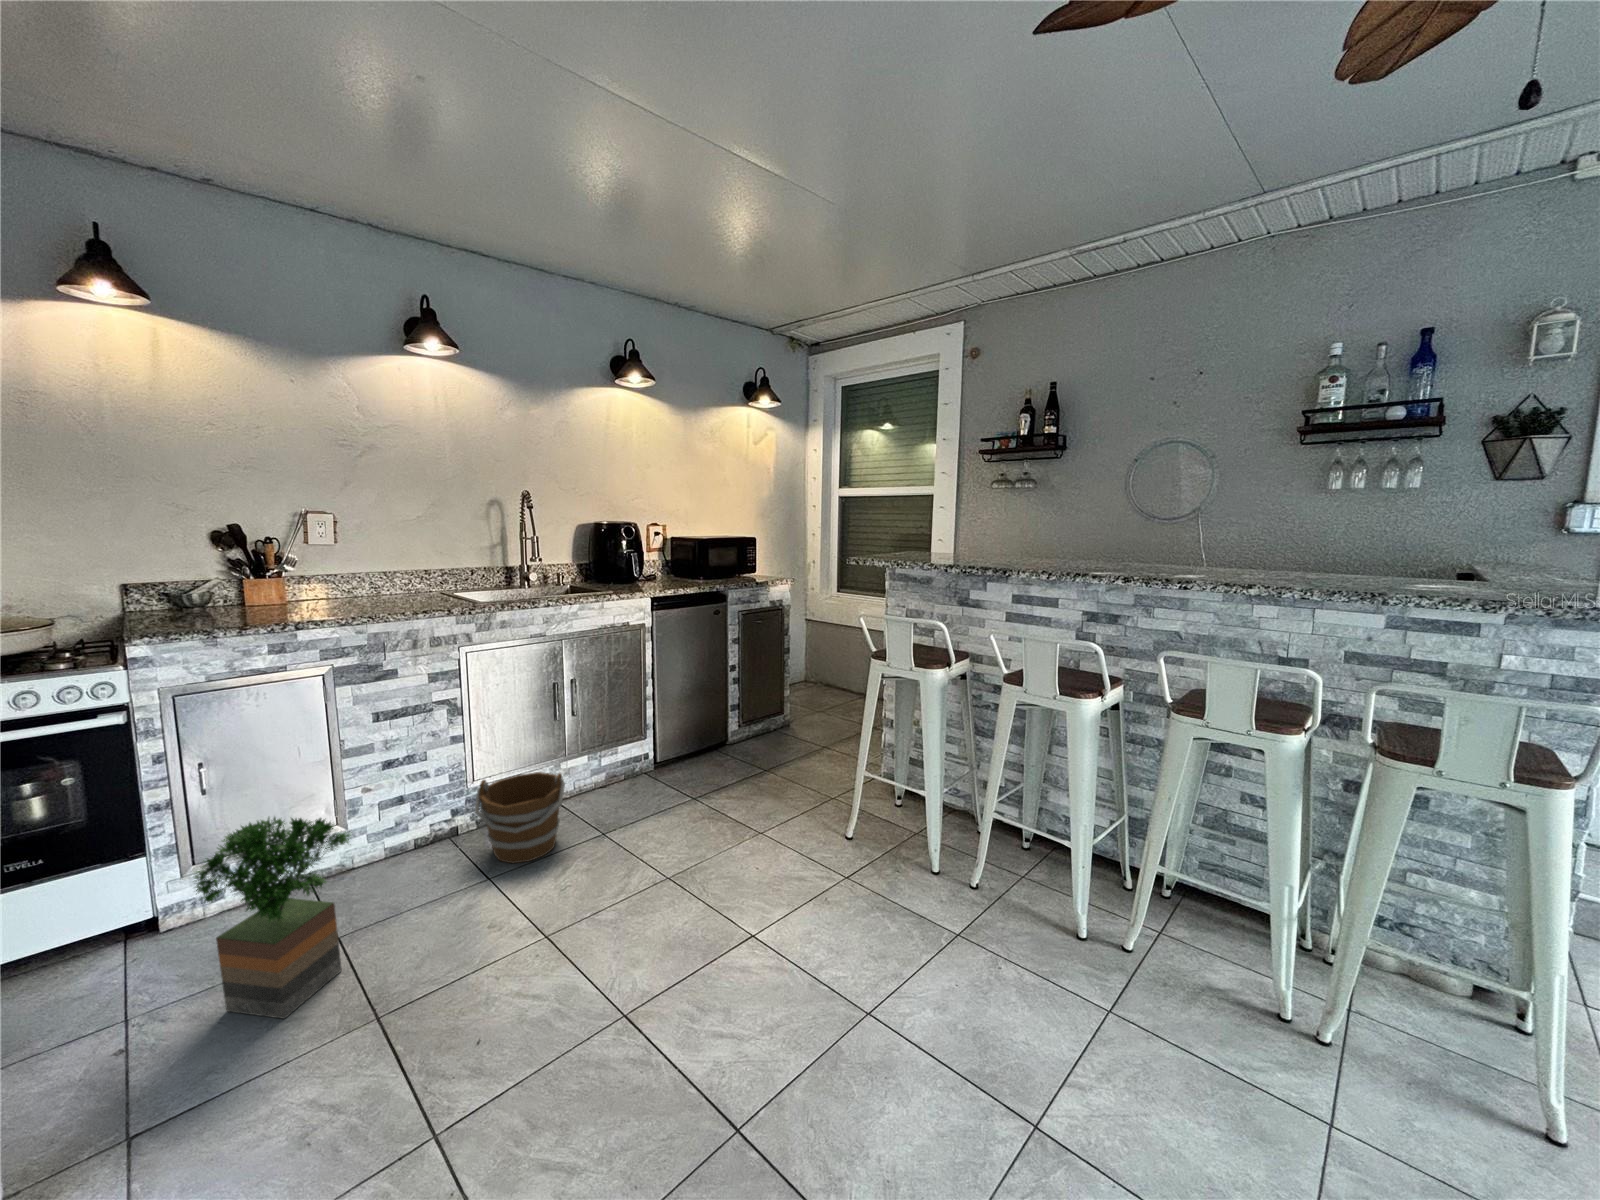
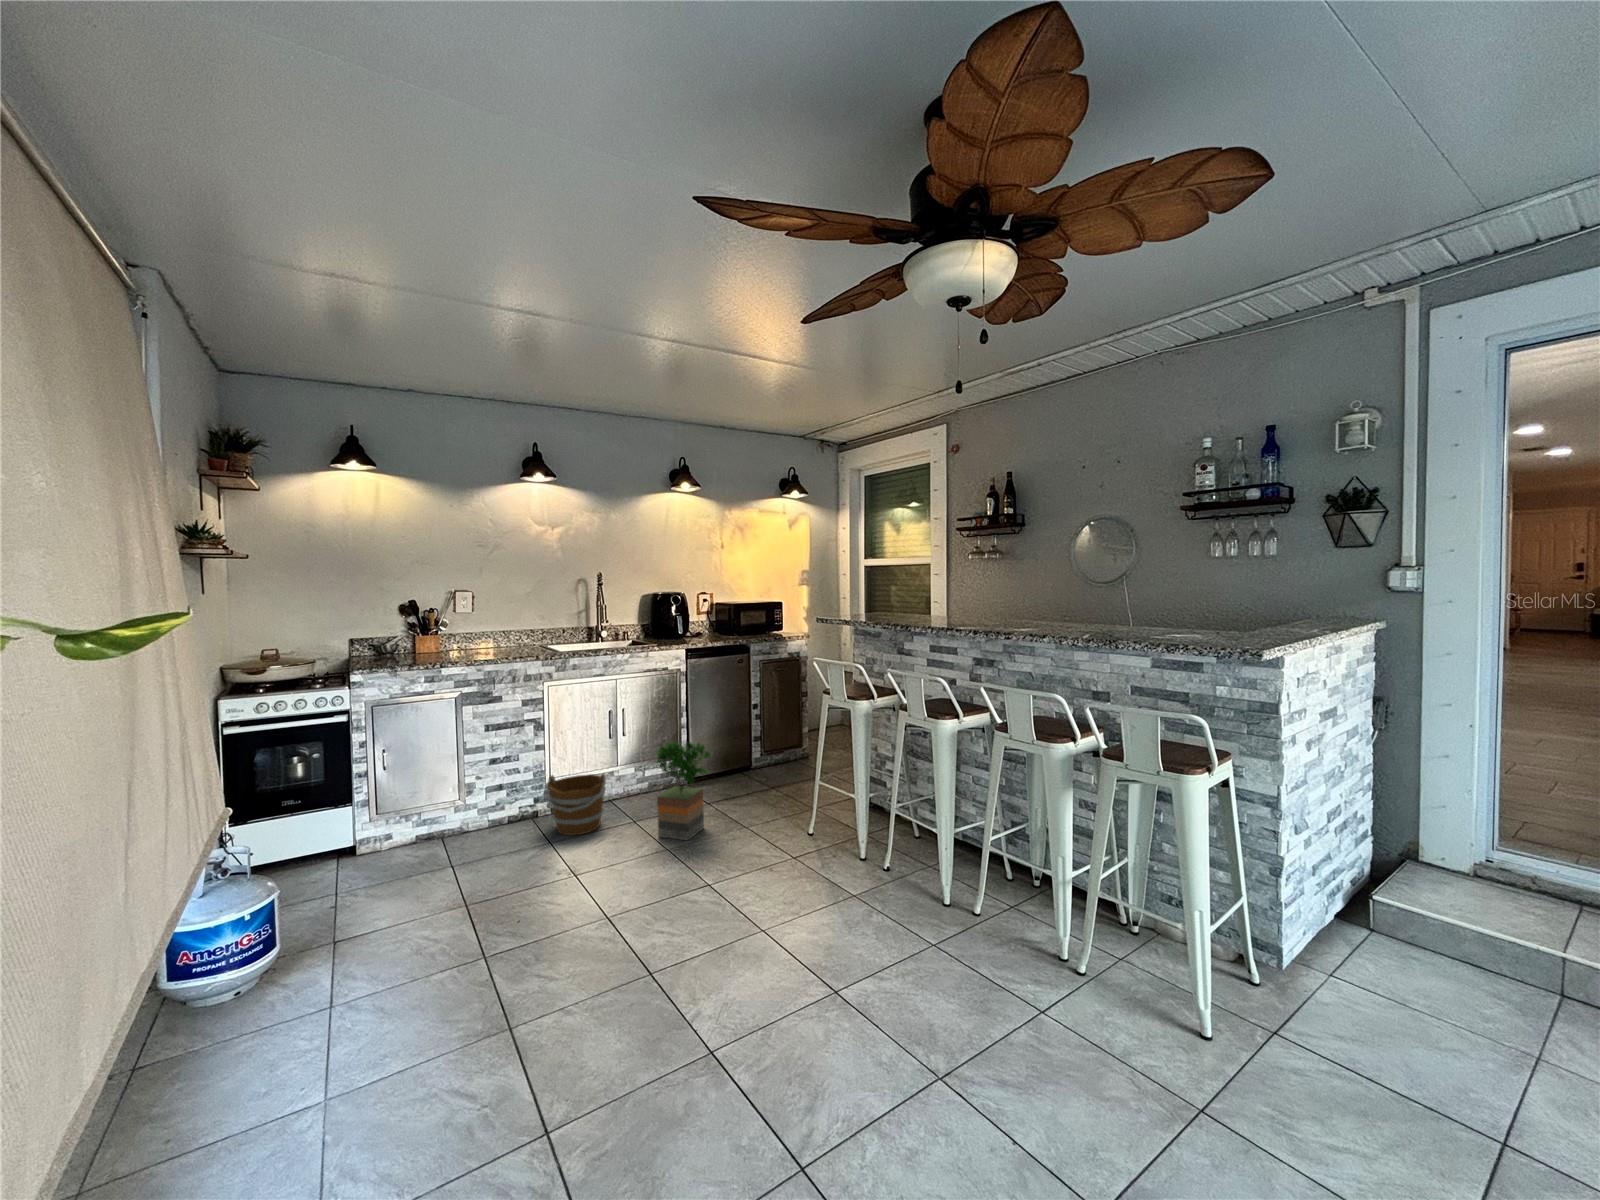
potted tree: present [194,817,350,1019] -> present [656,741,712,840]

